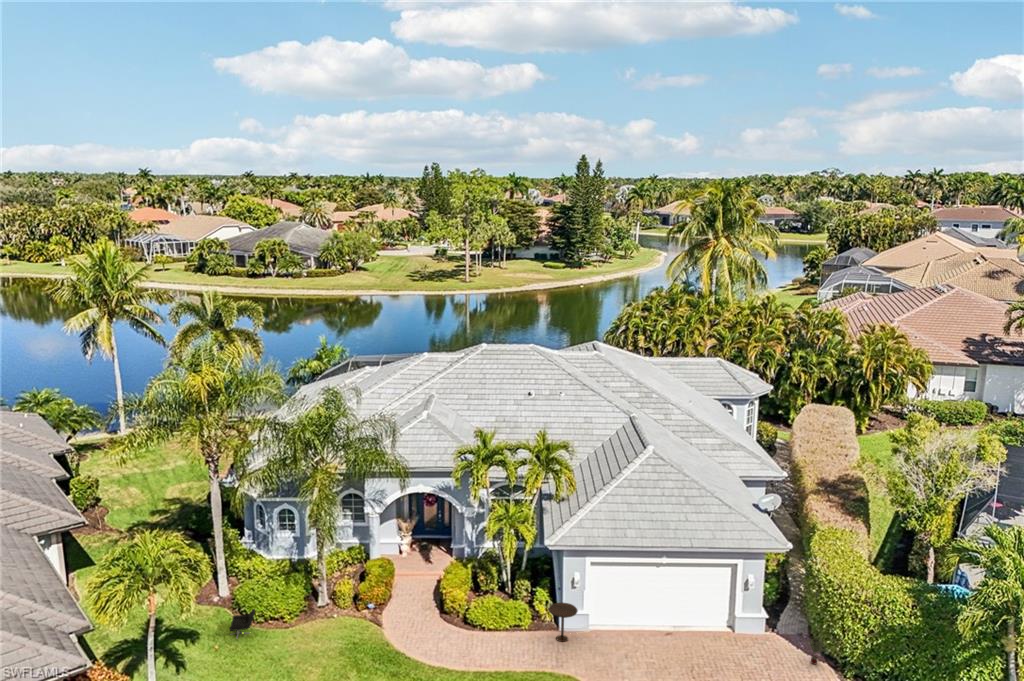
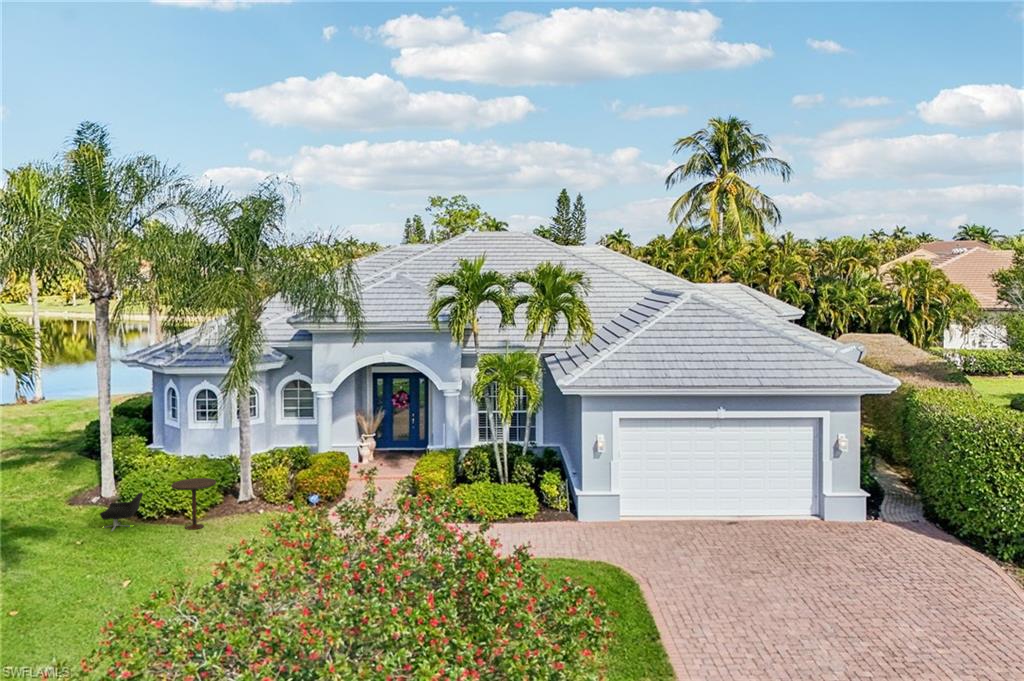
pedestal table: present [549,603,578,642] -> present [171,478,216,530]
potted tree: present [810,638,826,664] -> none [938,501,967,543]

